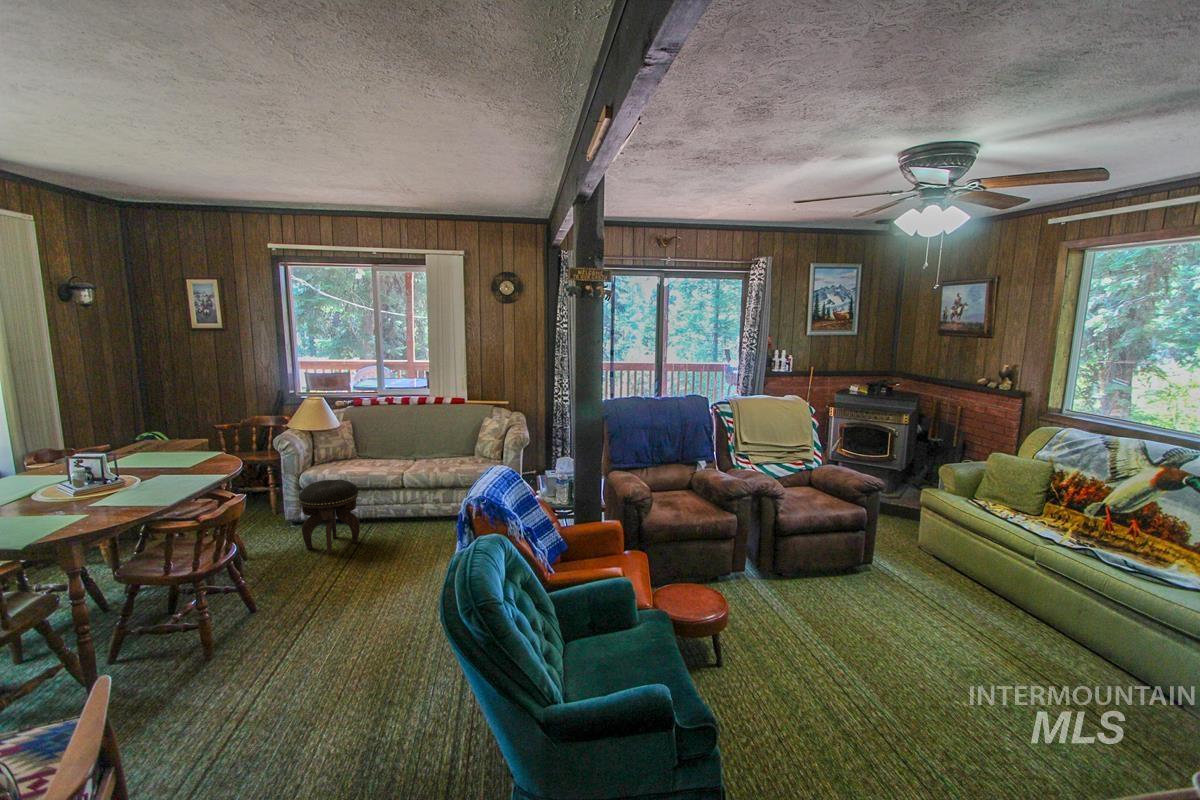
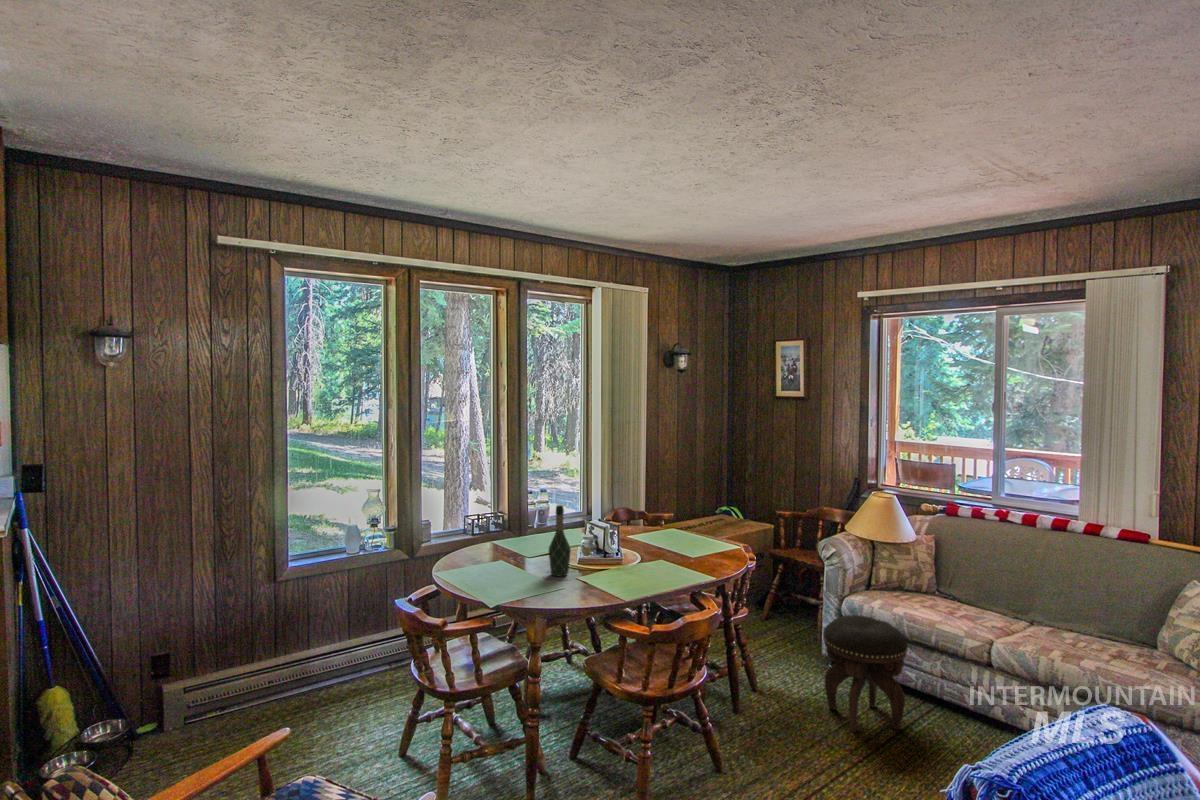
wine bottle: none [28,445,59,515] -> present [549,505,571,576]

